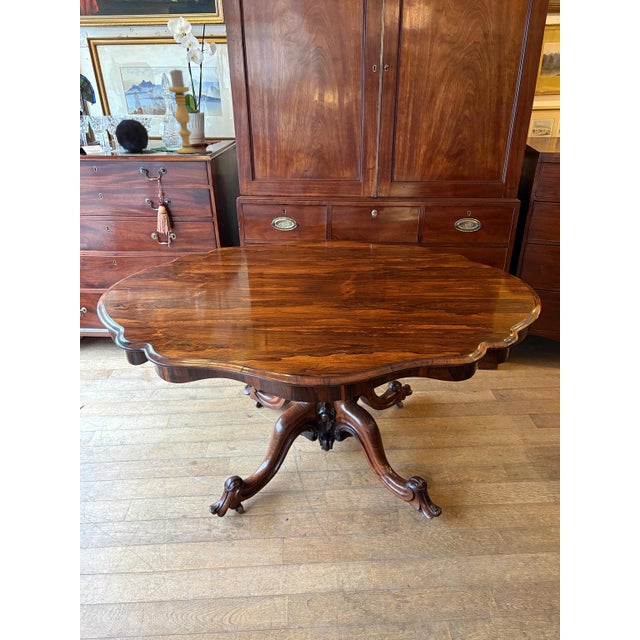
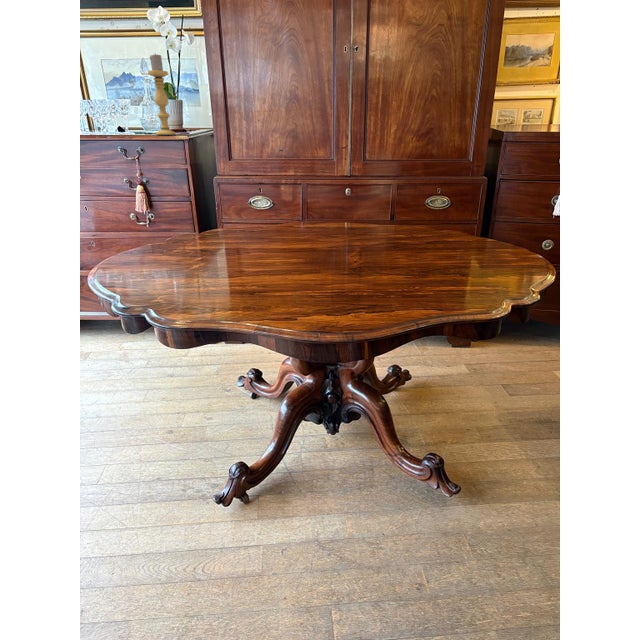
decorative orb: present [115,119,149,152] -> none [95,102,128,134]

